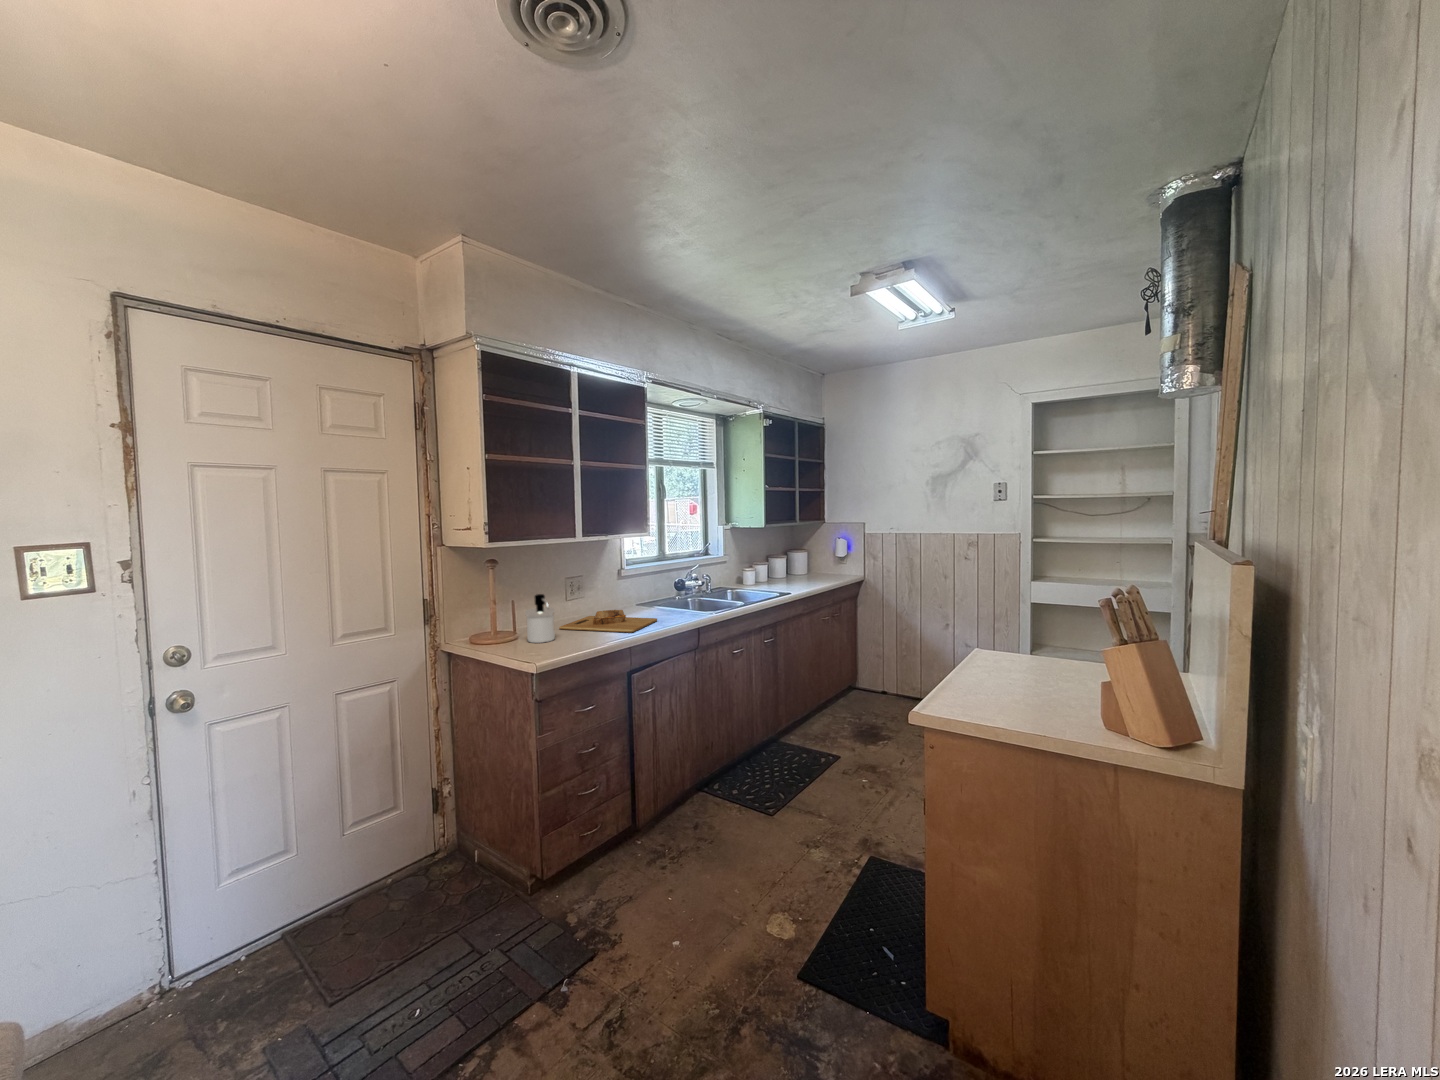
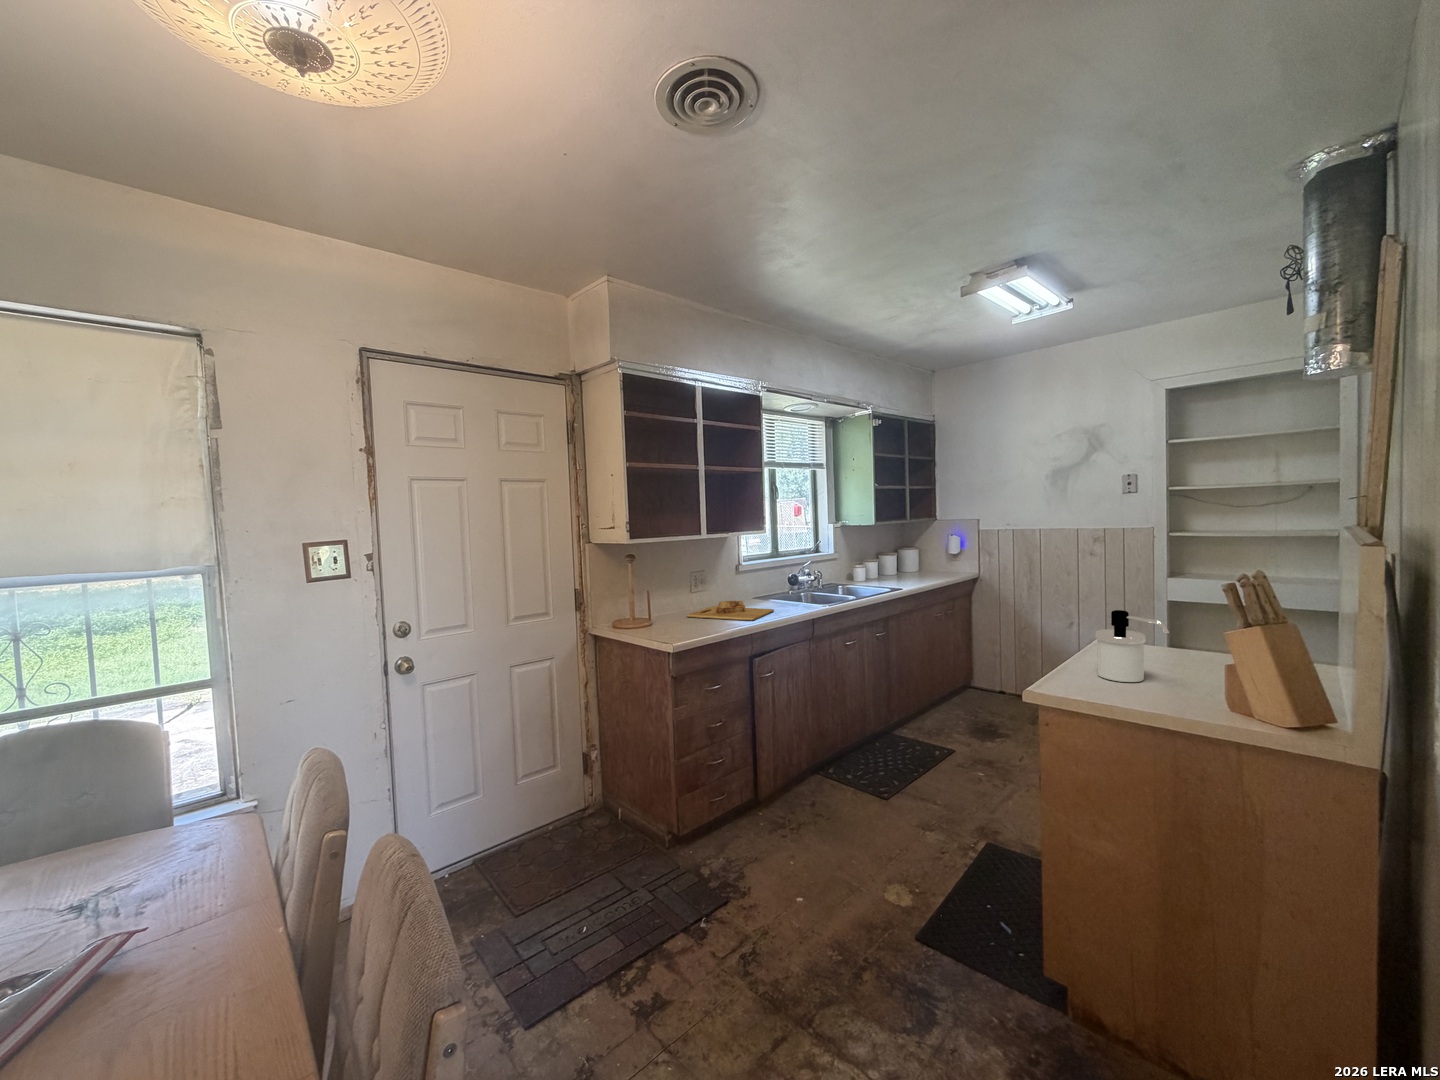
soap dispenser: present [525,594,555,643] -> present [1096,610,1169,682]

